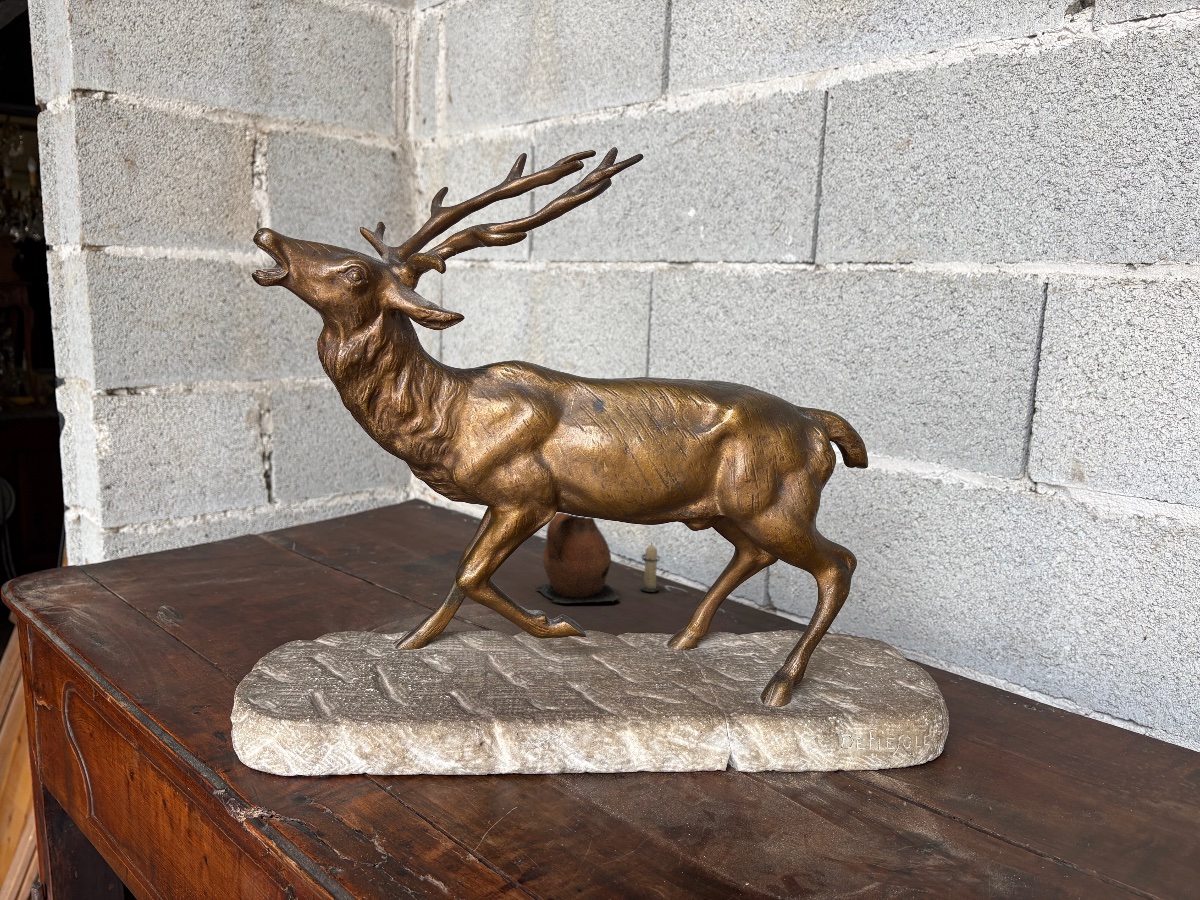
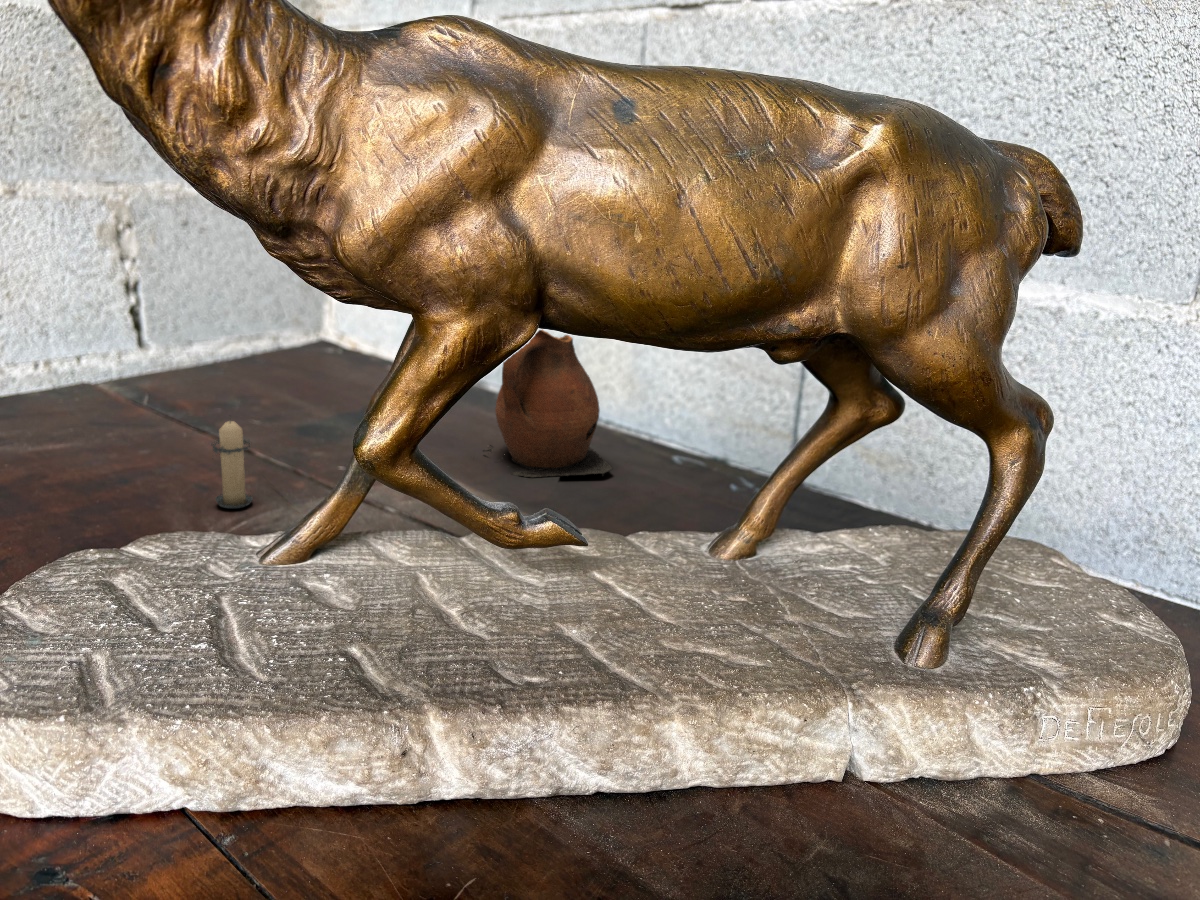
candle: present [641,545,660,592] -> present [211,416,252,508]

